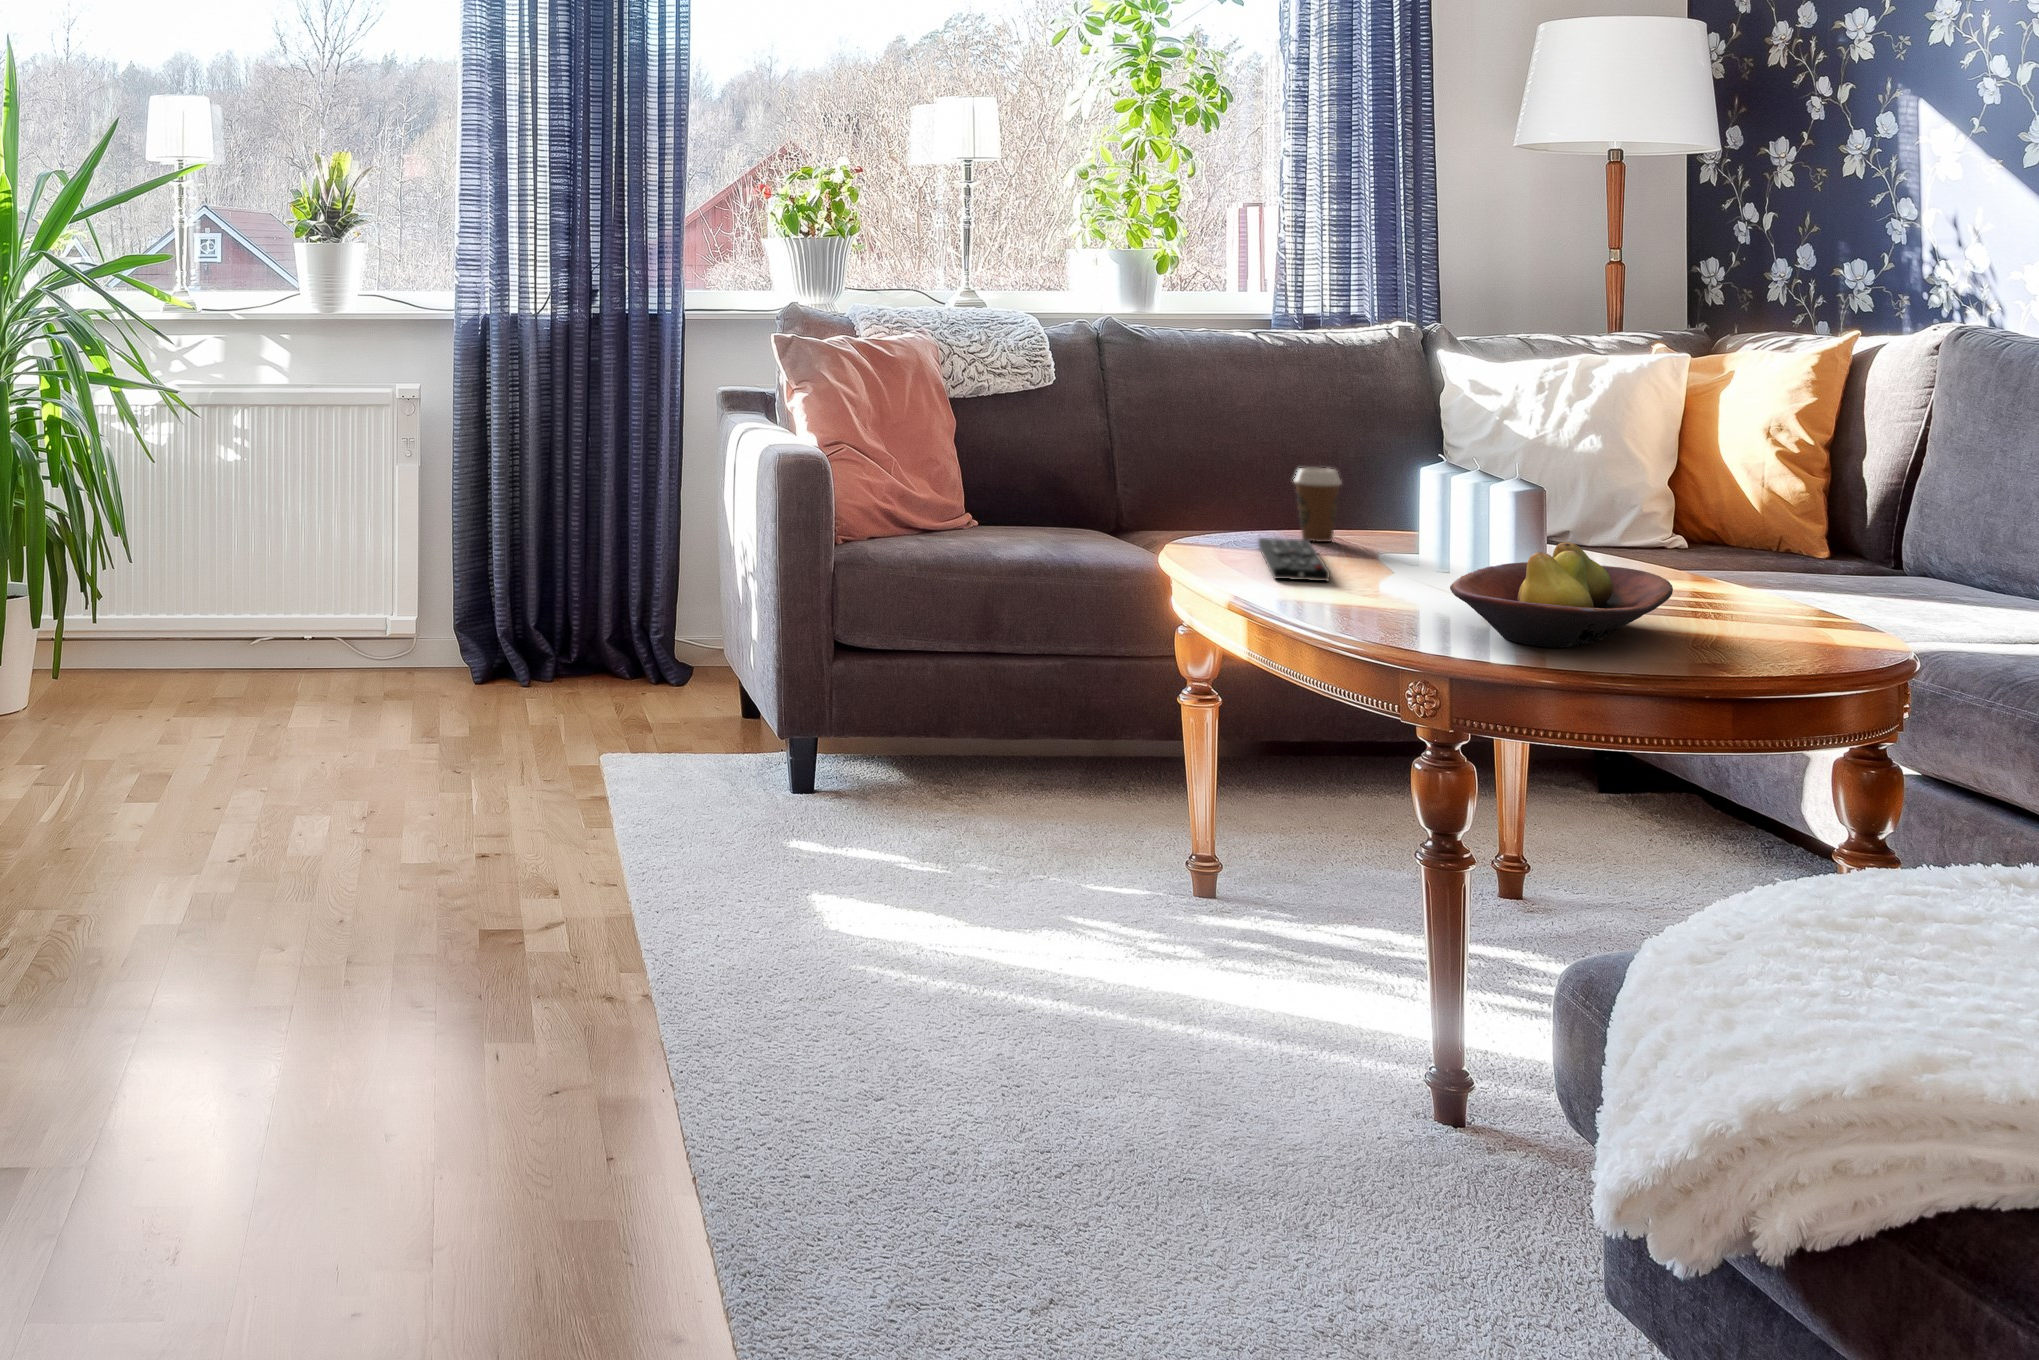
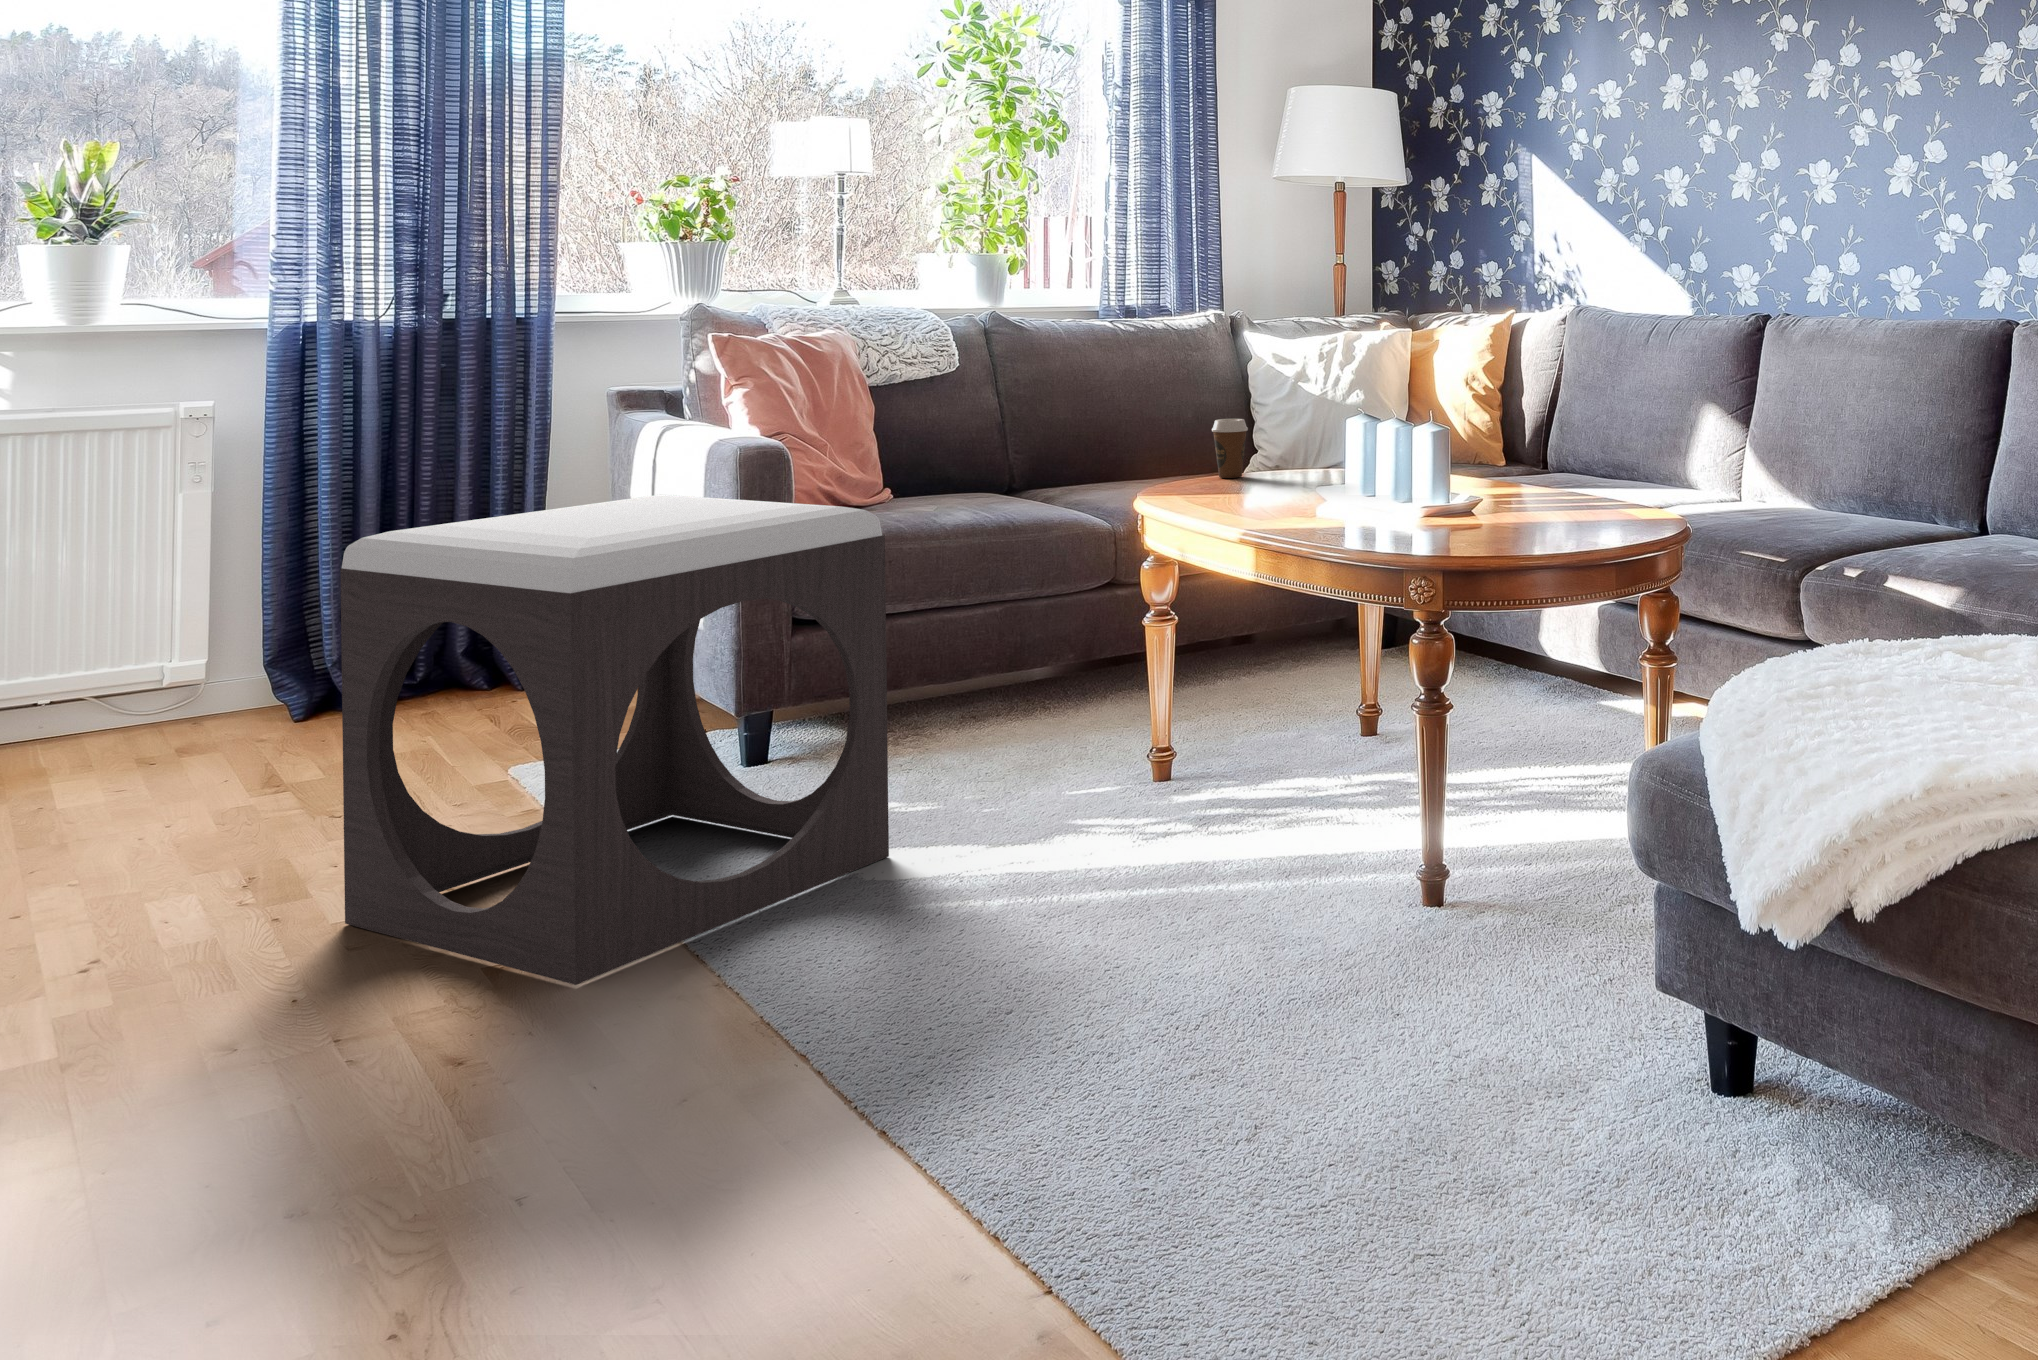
footstool: none [443,496,872,943] -> present [340,495,889,985]
remote control: present [1258,538,1330,581] -> none [1195,476,1275,505]
fruit bowl: present [1450,542,1673,648] -> none [1388,449,1520,523]

